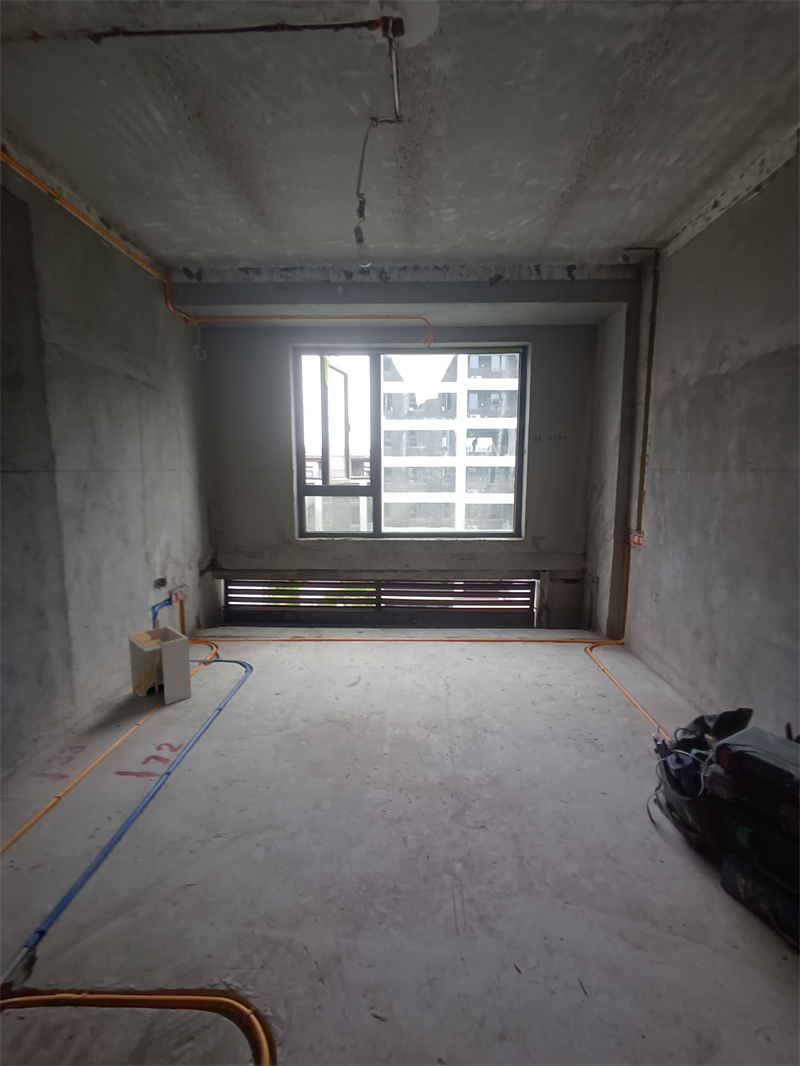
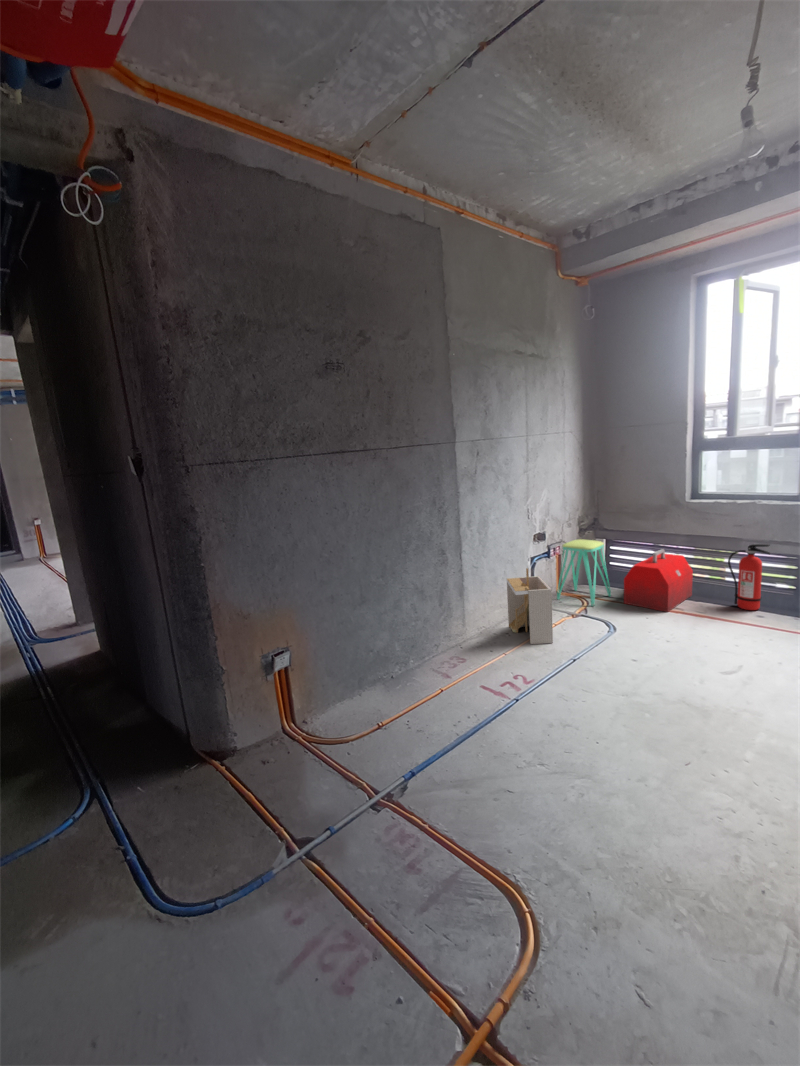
fire extinguisher: none [329,572,356,627] -> present [728,544,770,610]
stool: none [182,582,237,649] -> present [557,539,611,606]
toolbox: none [250,584,303,640] -> present [624,549,693,612]

